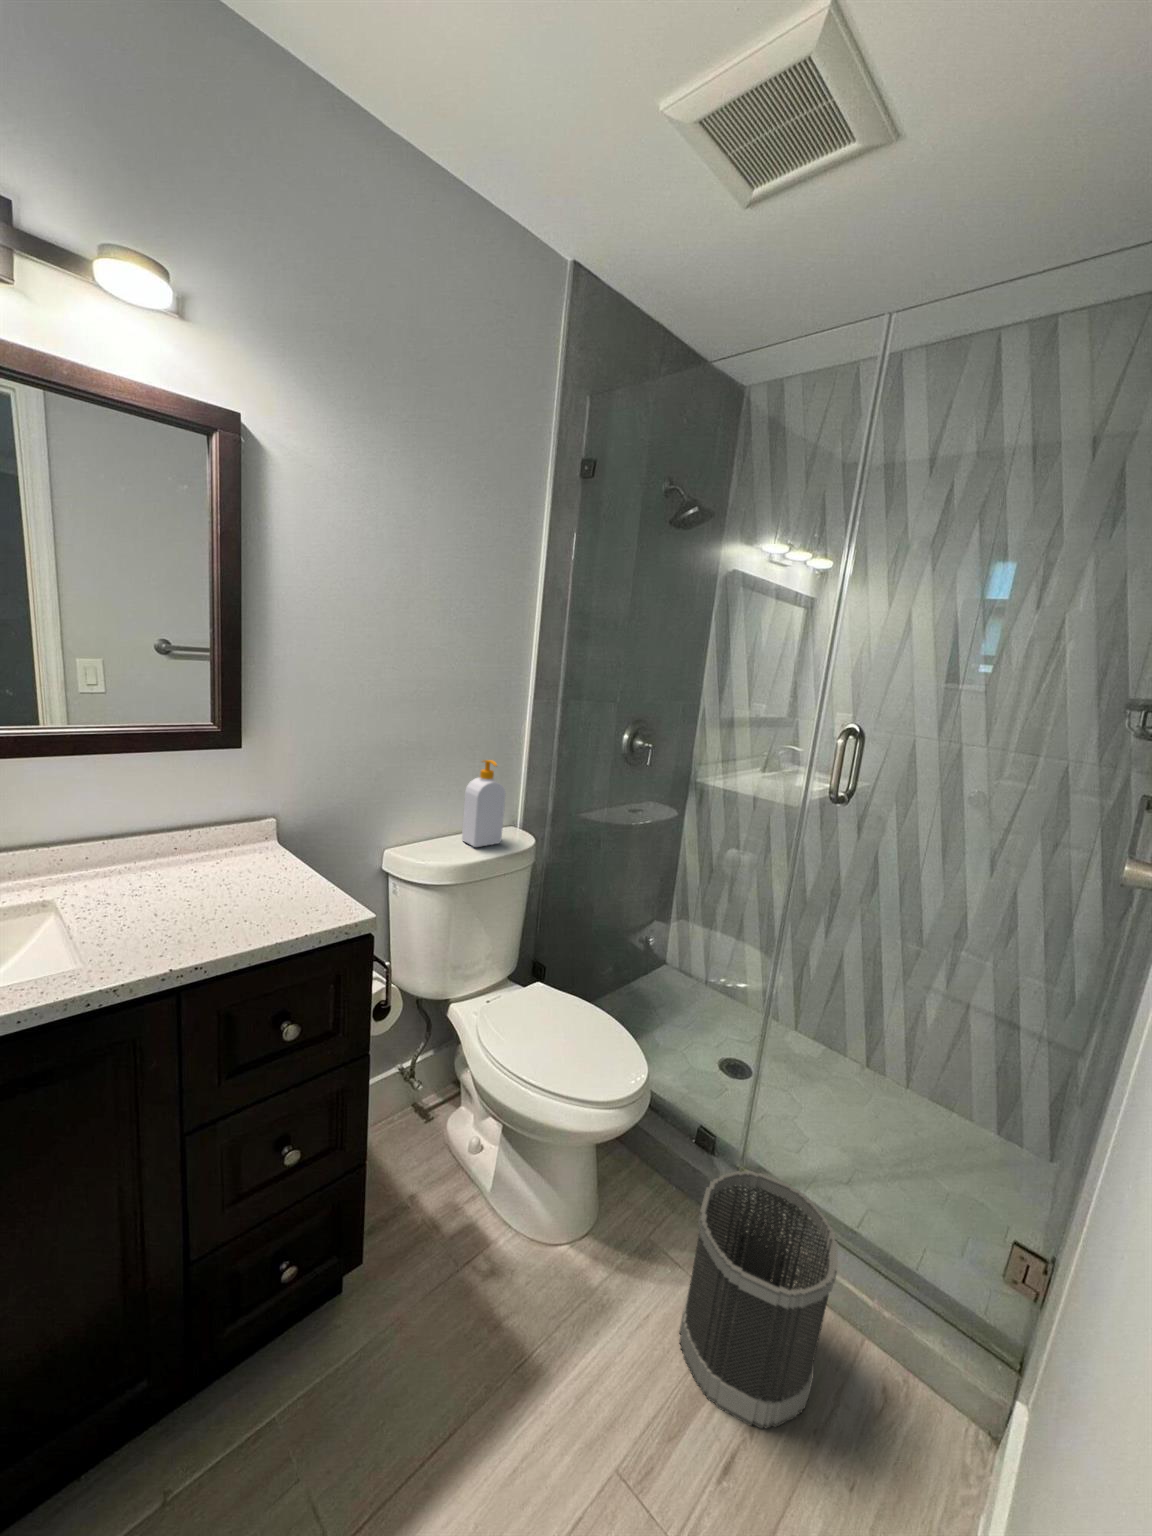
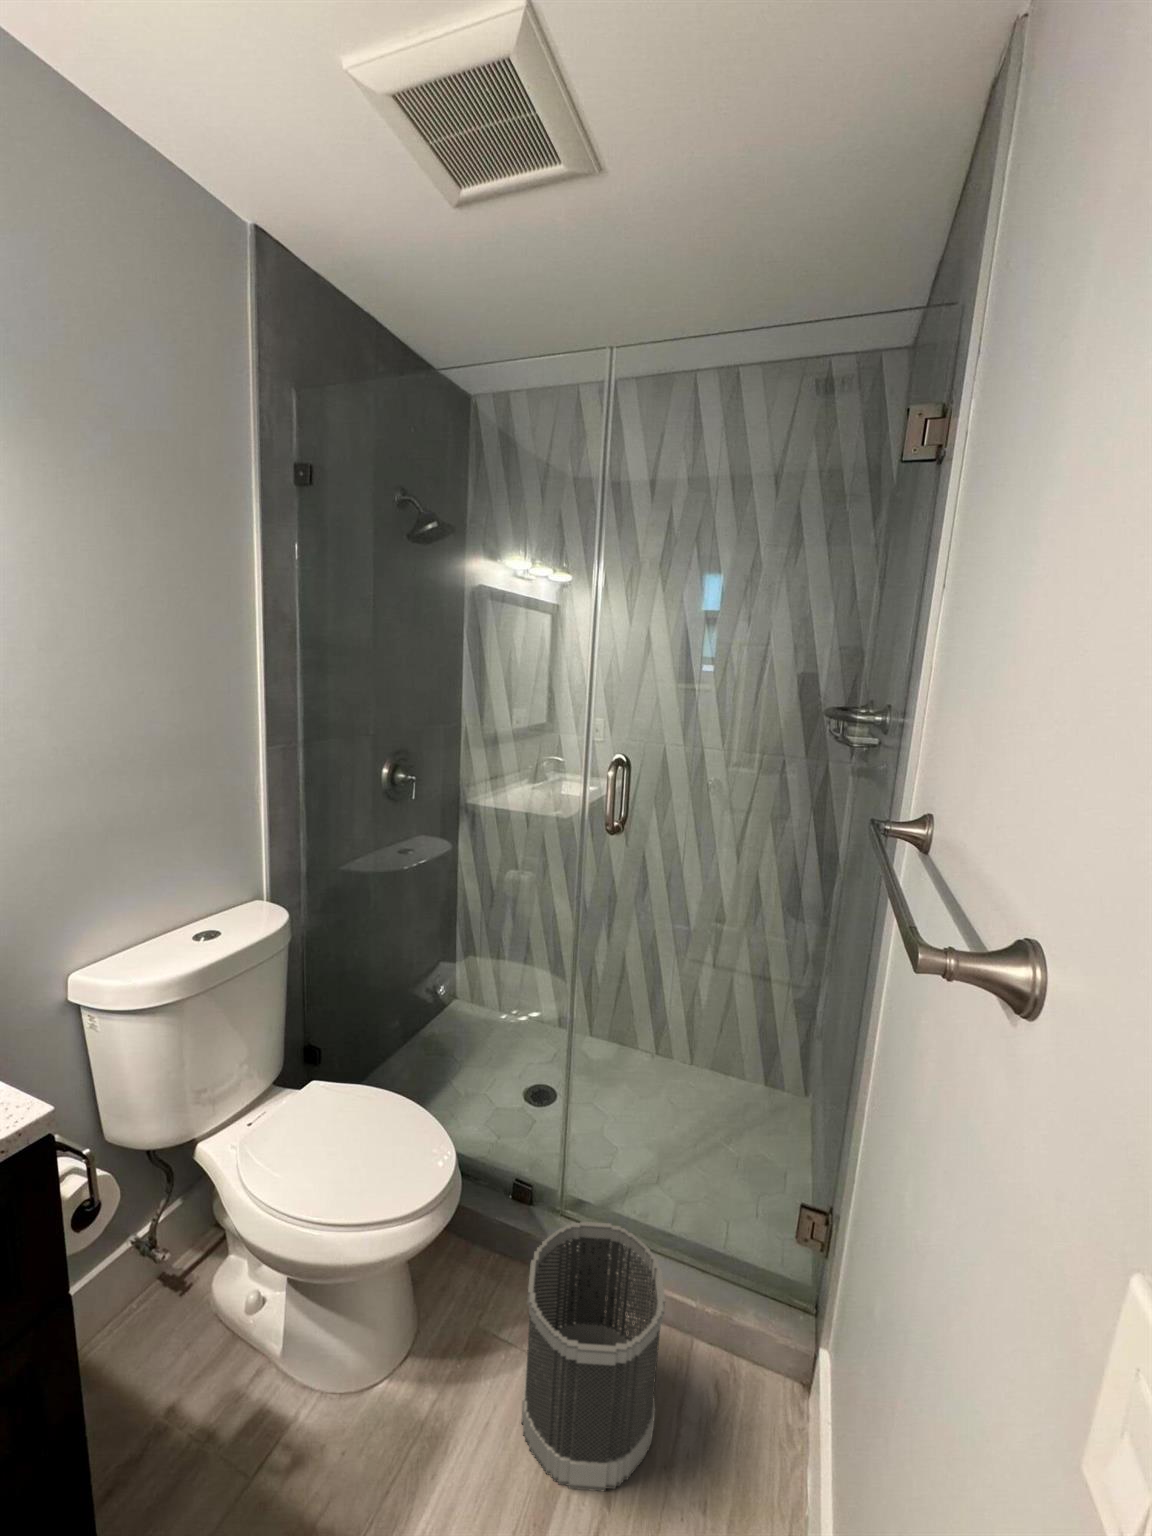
soap bottle: present [462,760,505,847] -> none [183,831,241,942]

